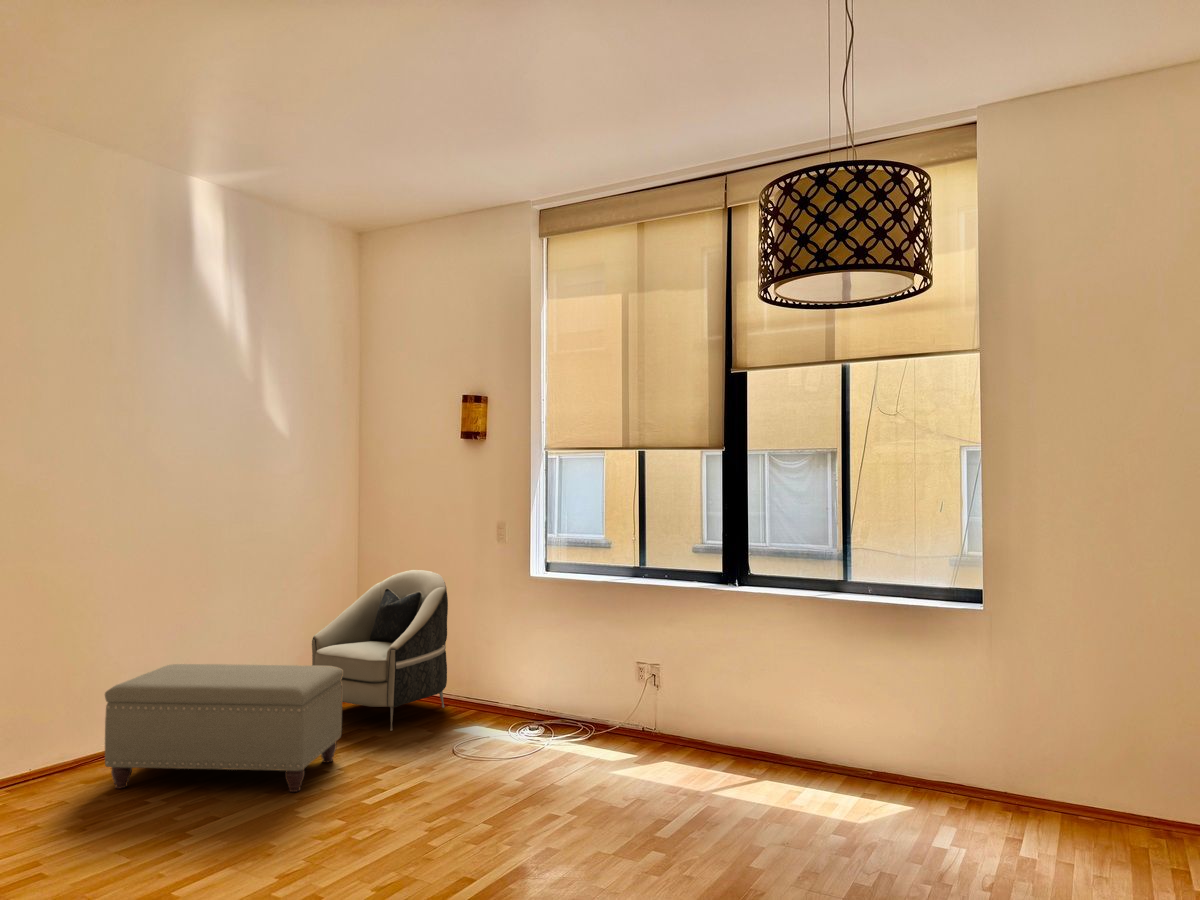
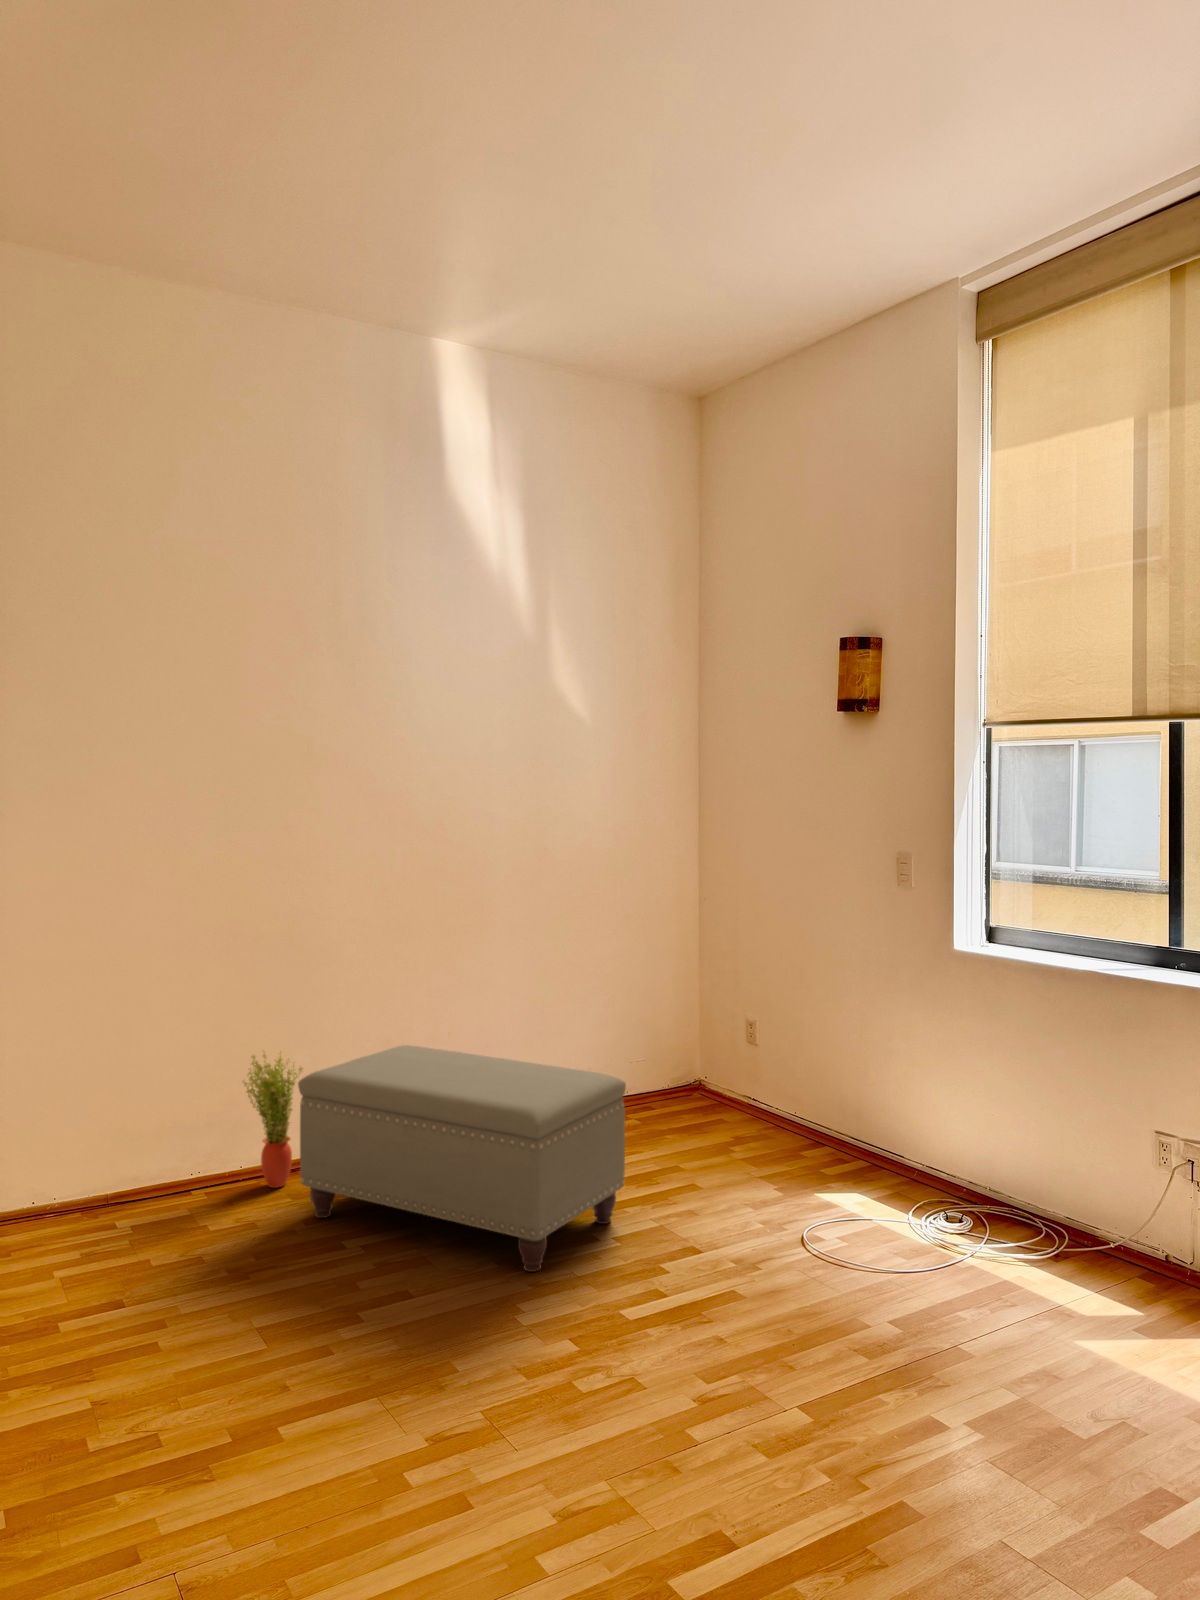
armchair: present [312,570,448,731] -> none [617,886,820,1180]
potted plant: none [45,676,94,778] -> present [243,1054,302,1188]

